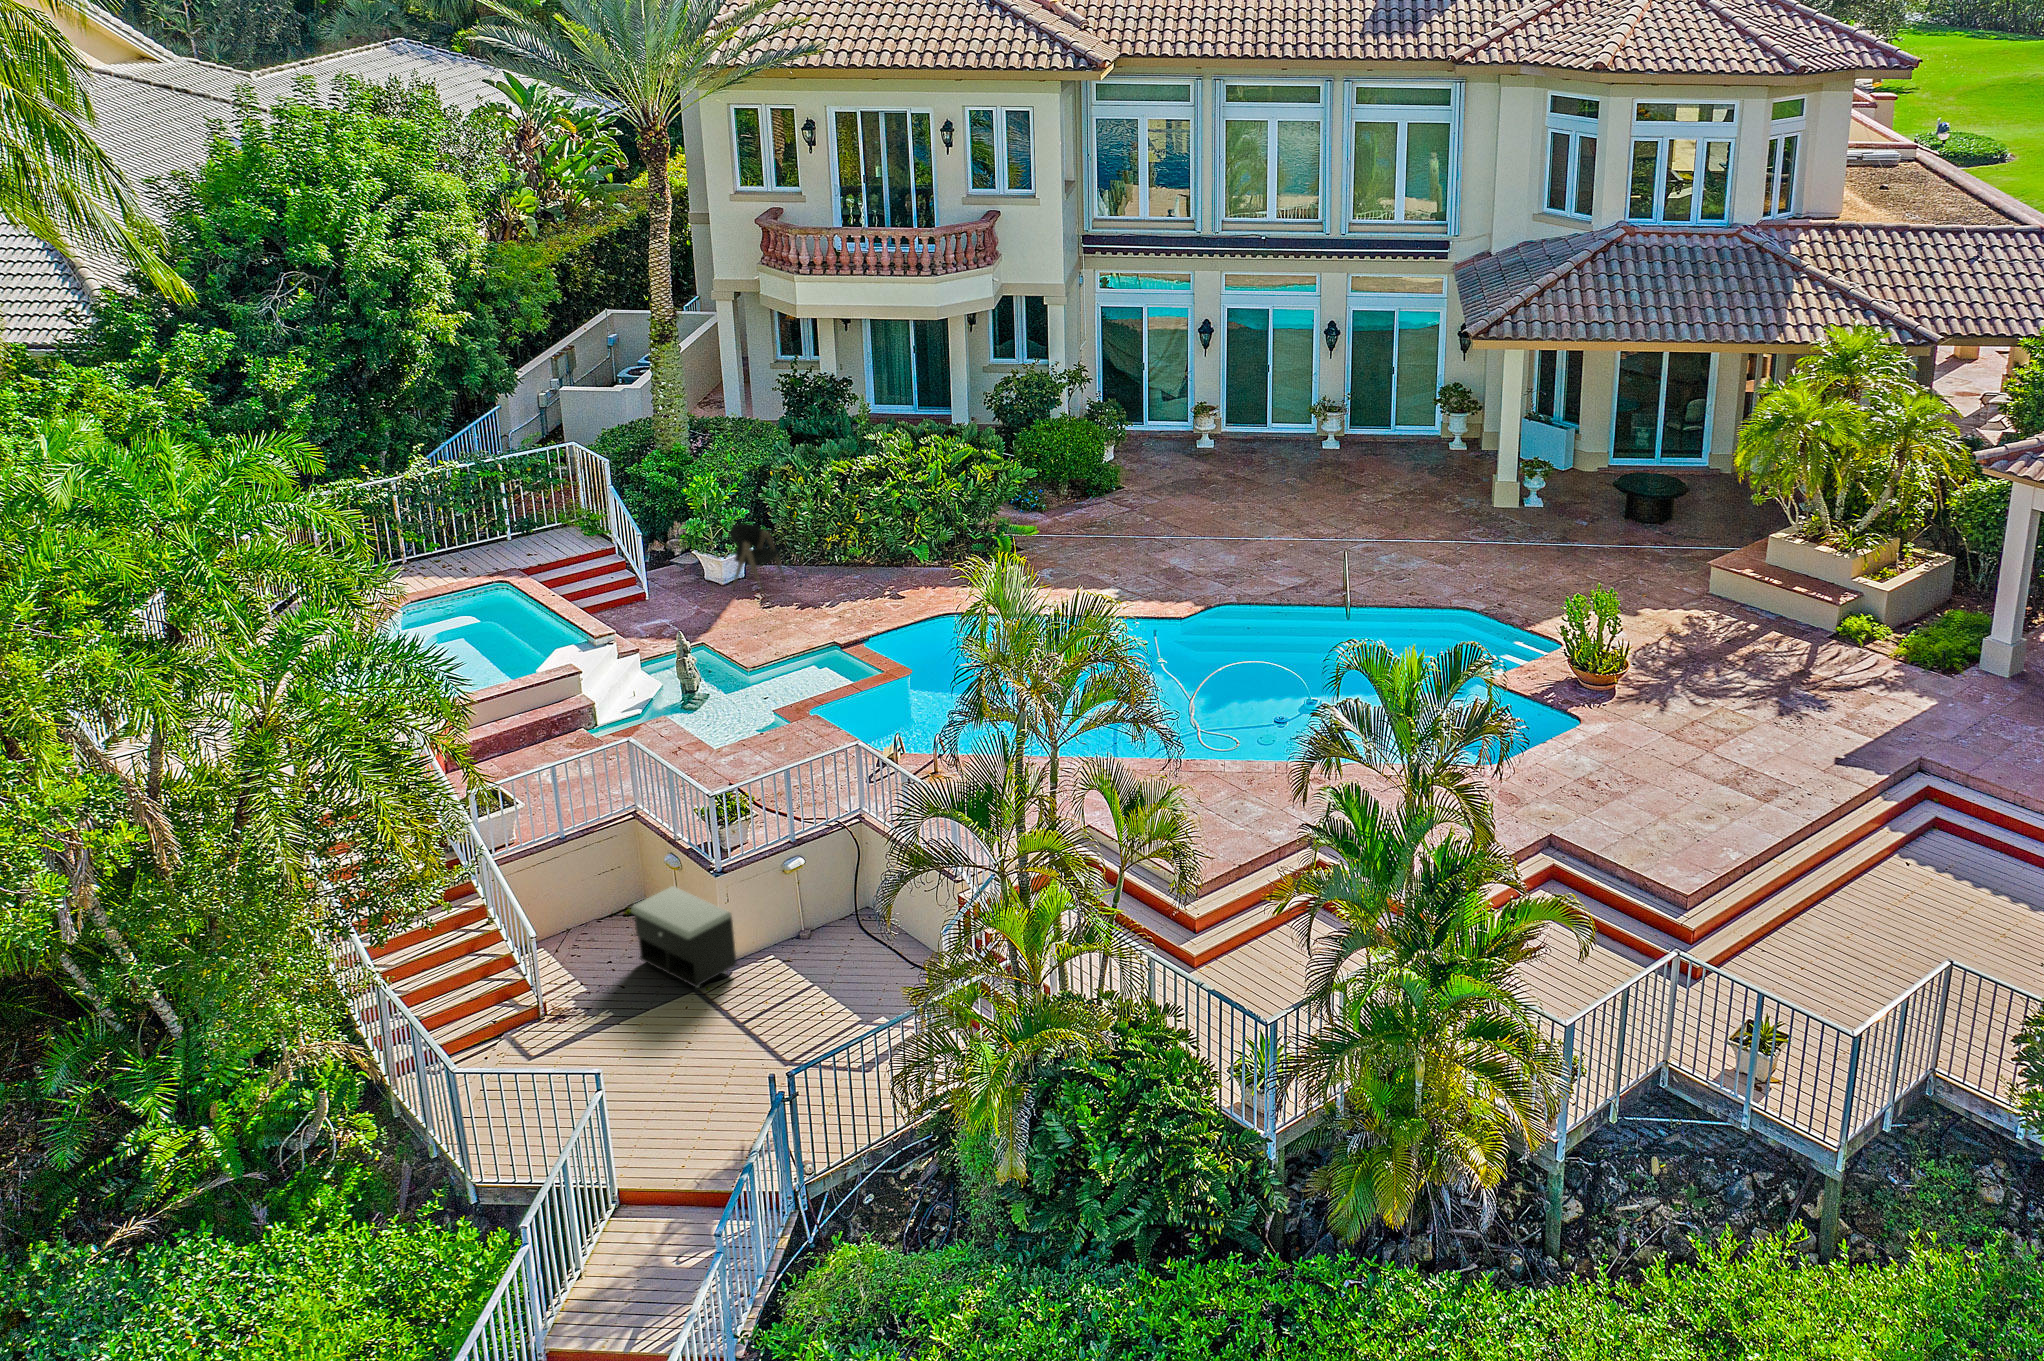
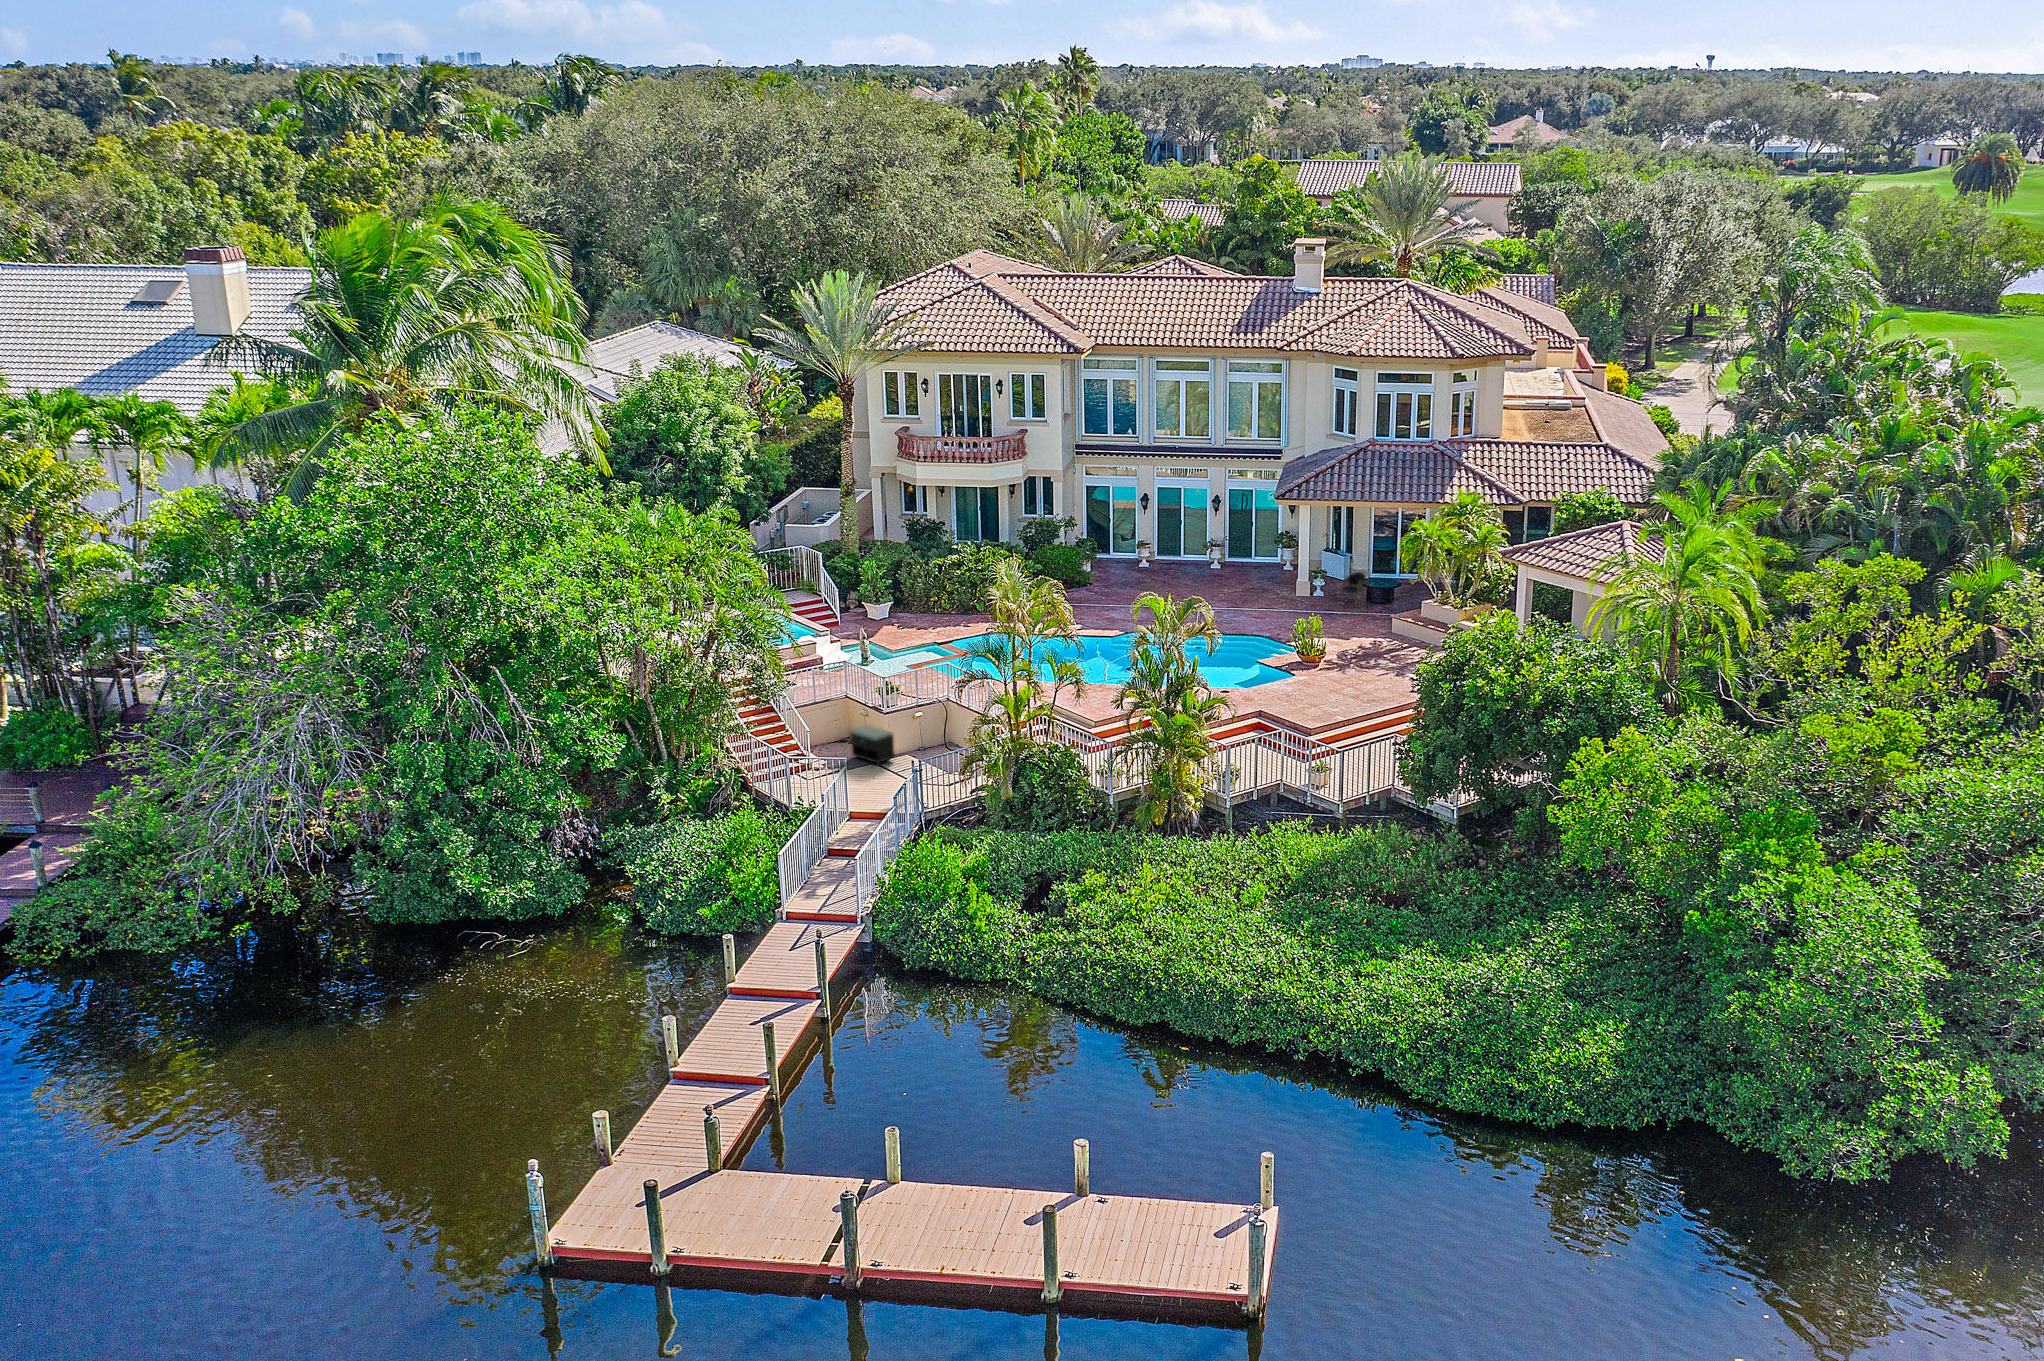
chair: present [730,523,785,595] -> present [1342,572,1366,602]

